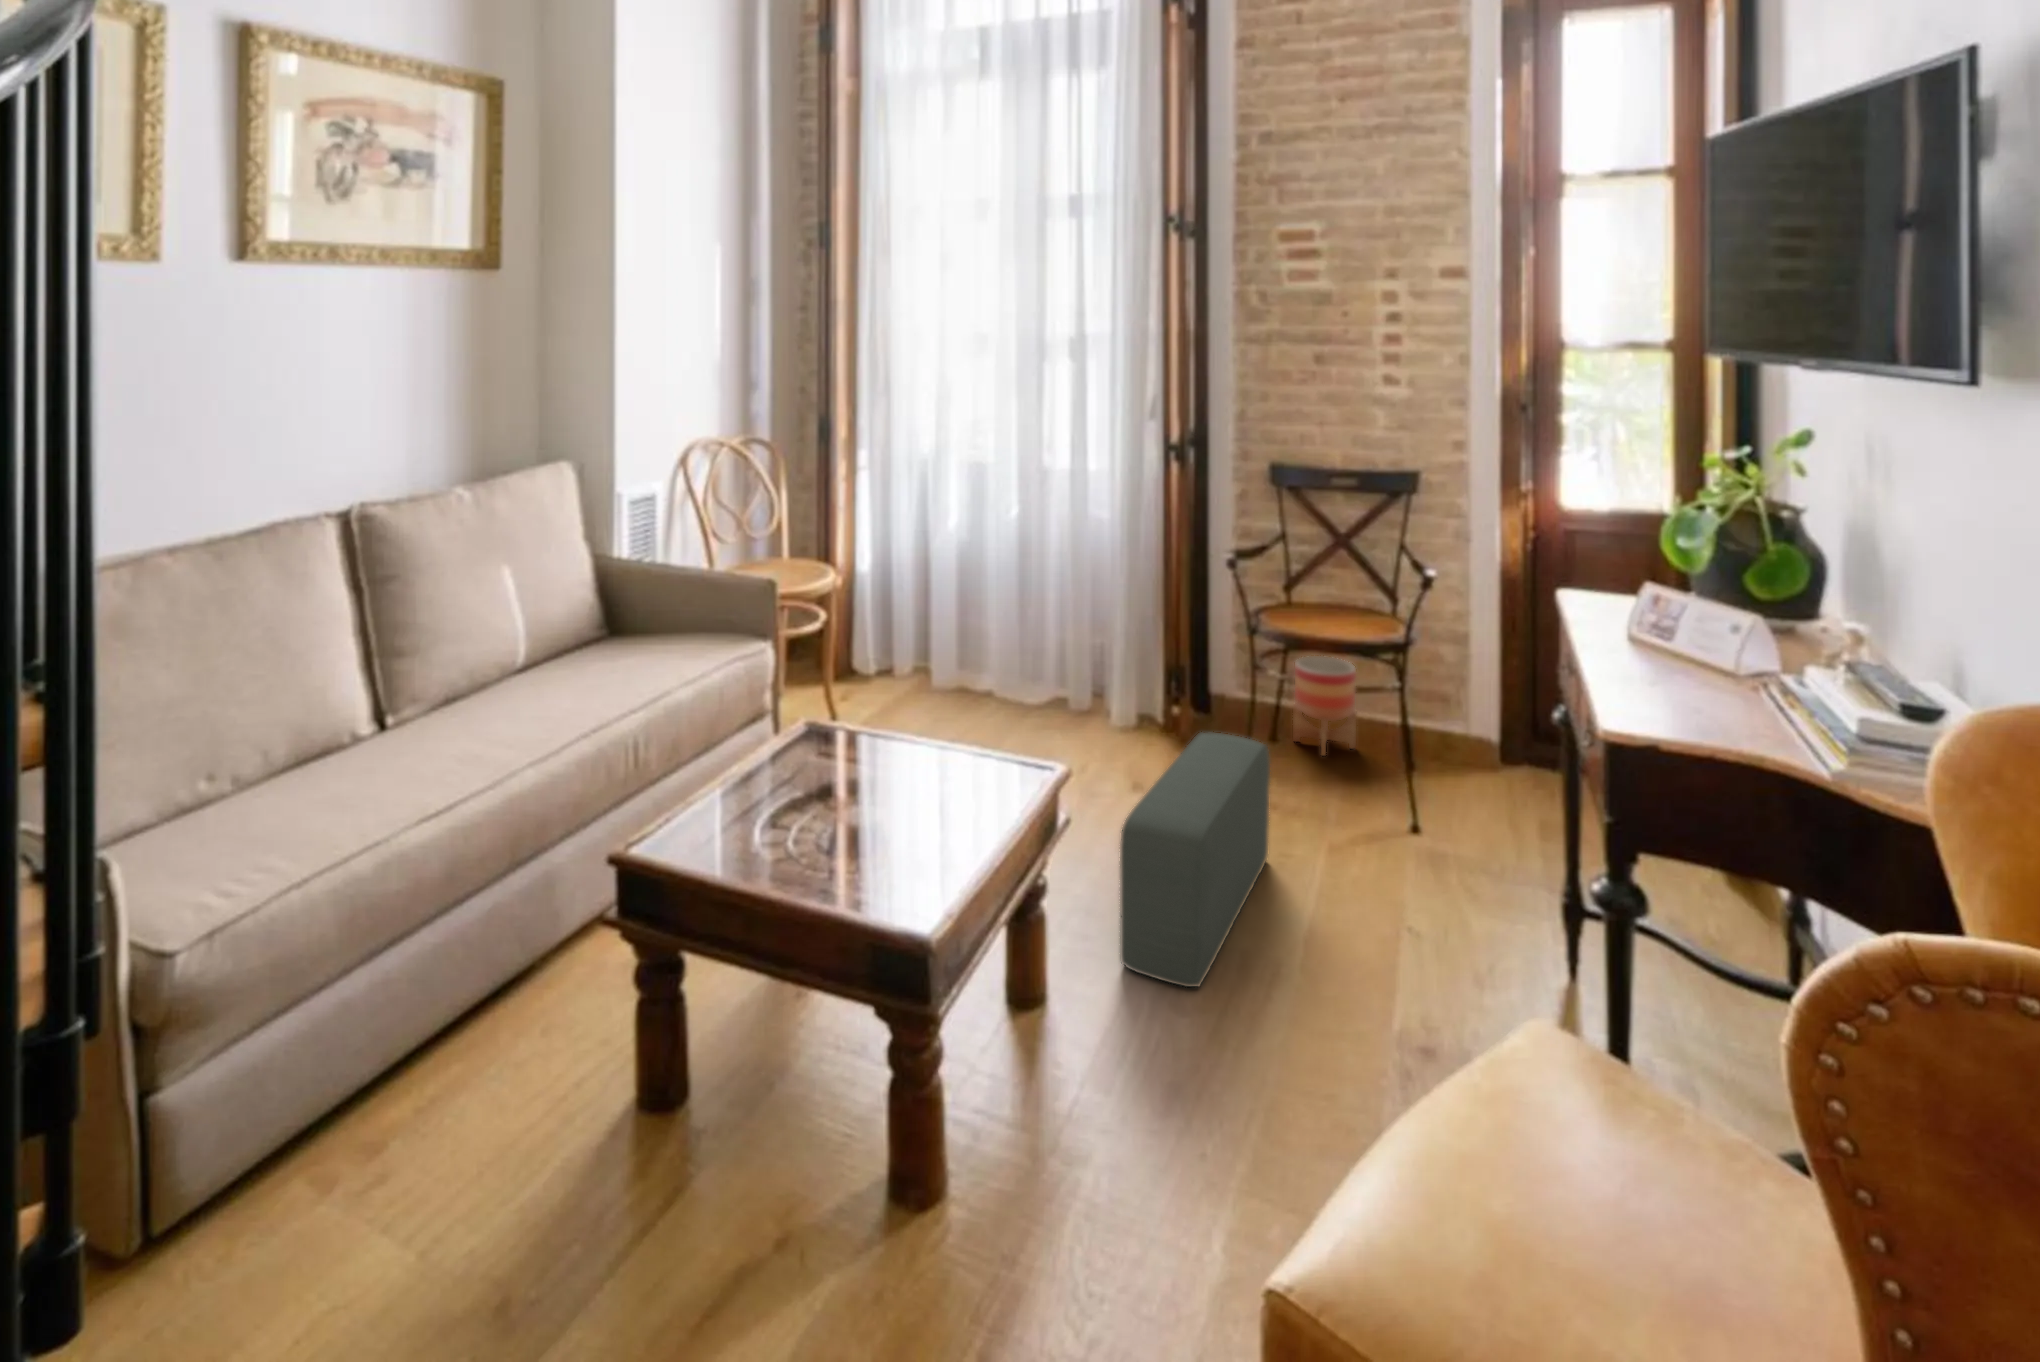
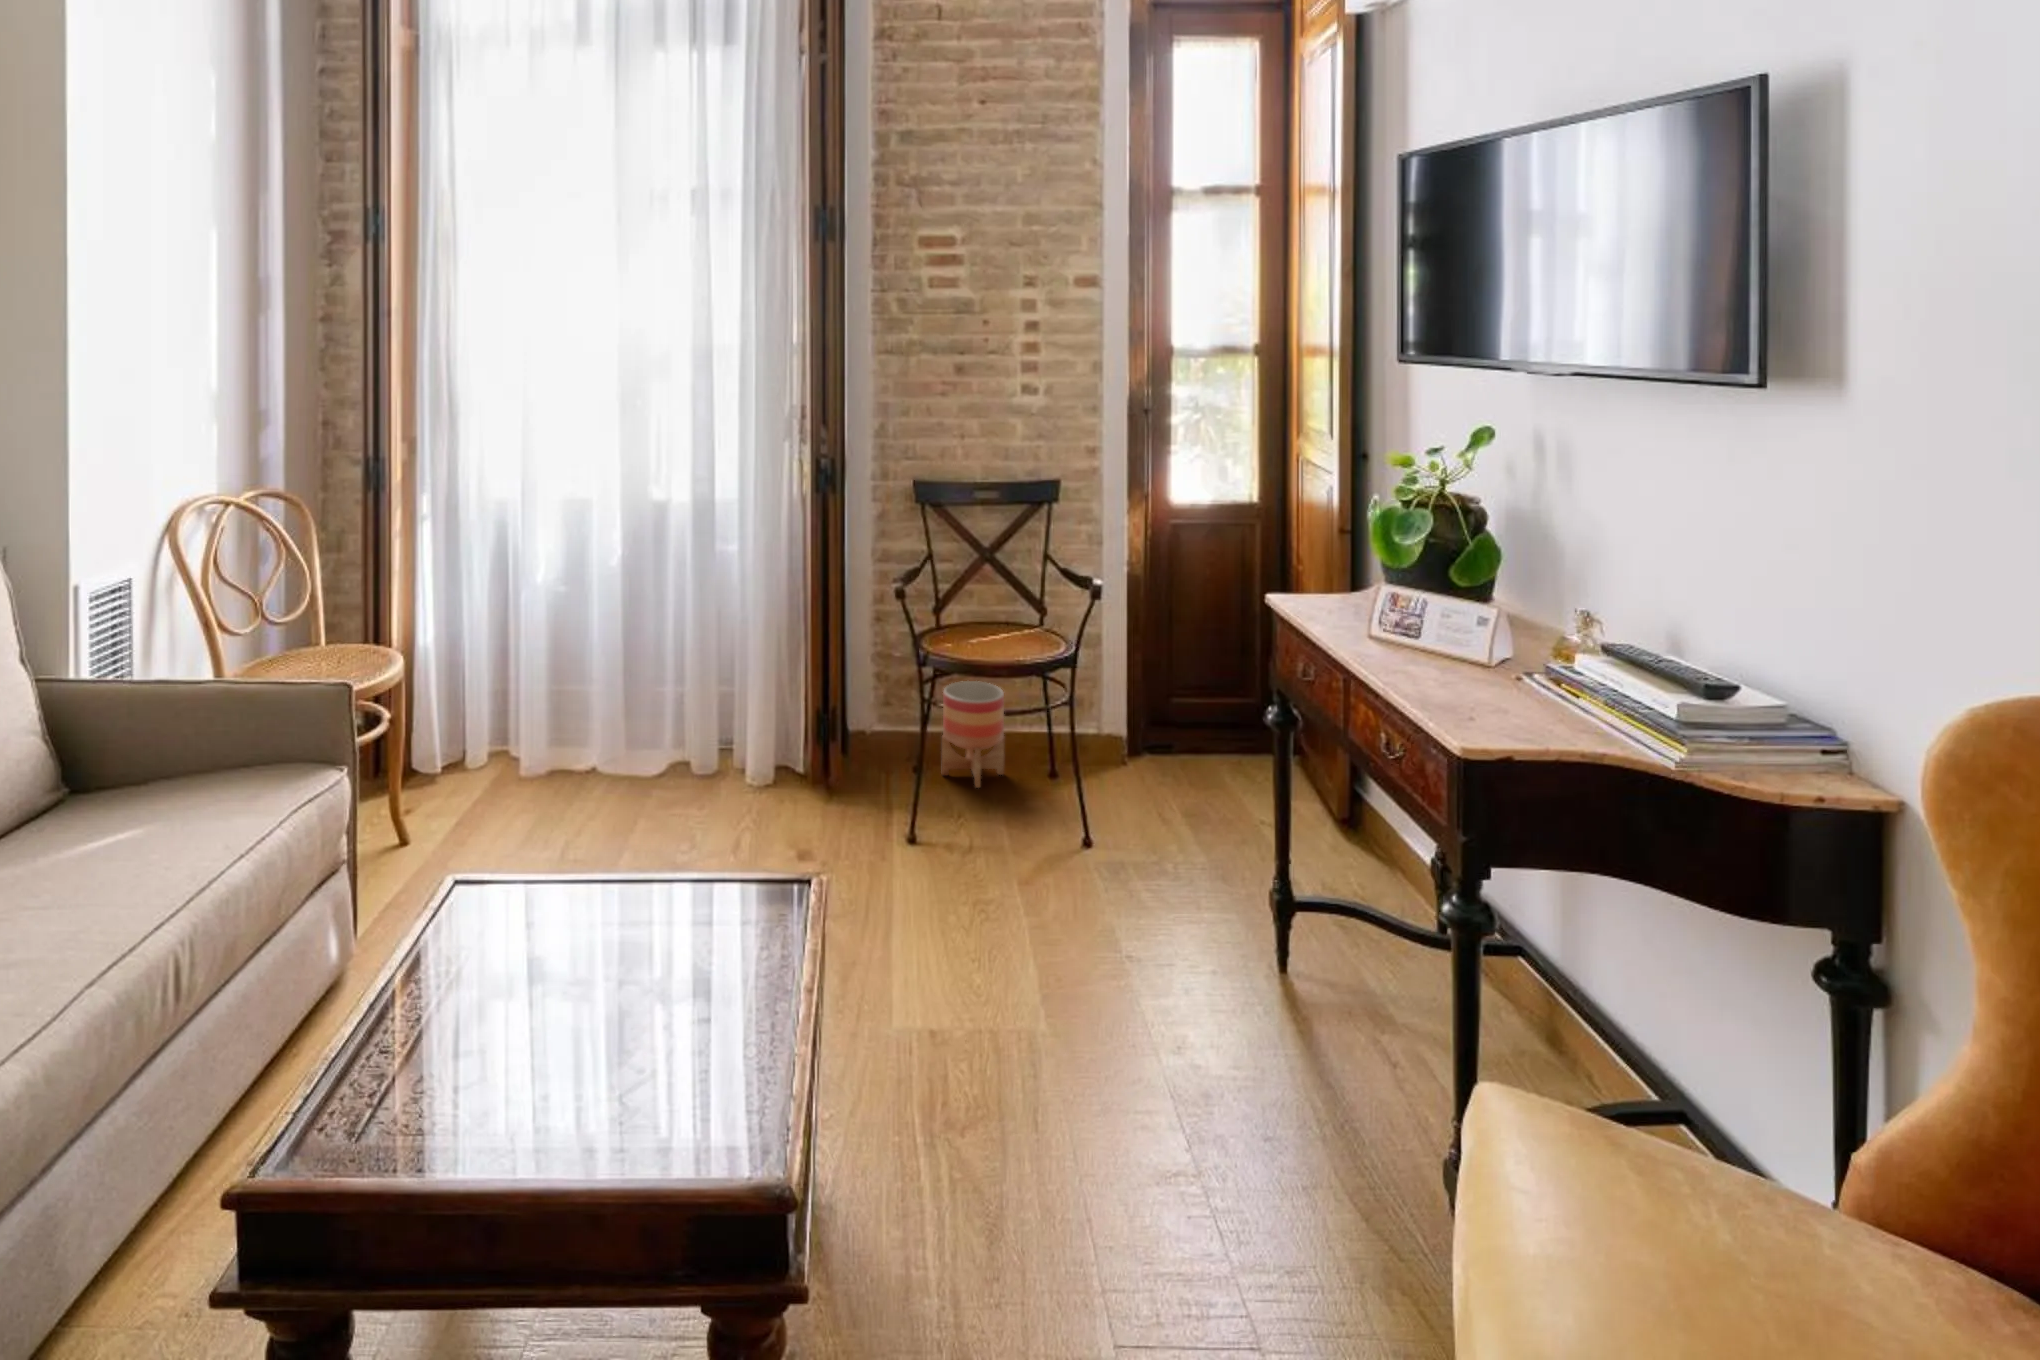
pouf: present [1120,733,1270,987] -> none [893,798,1000,1125]

